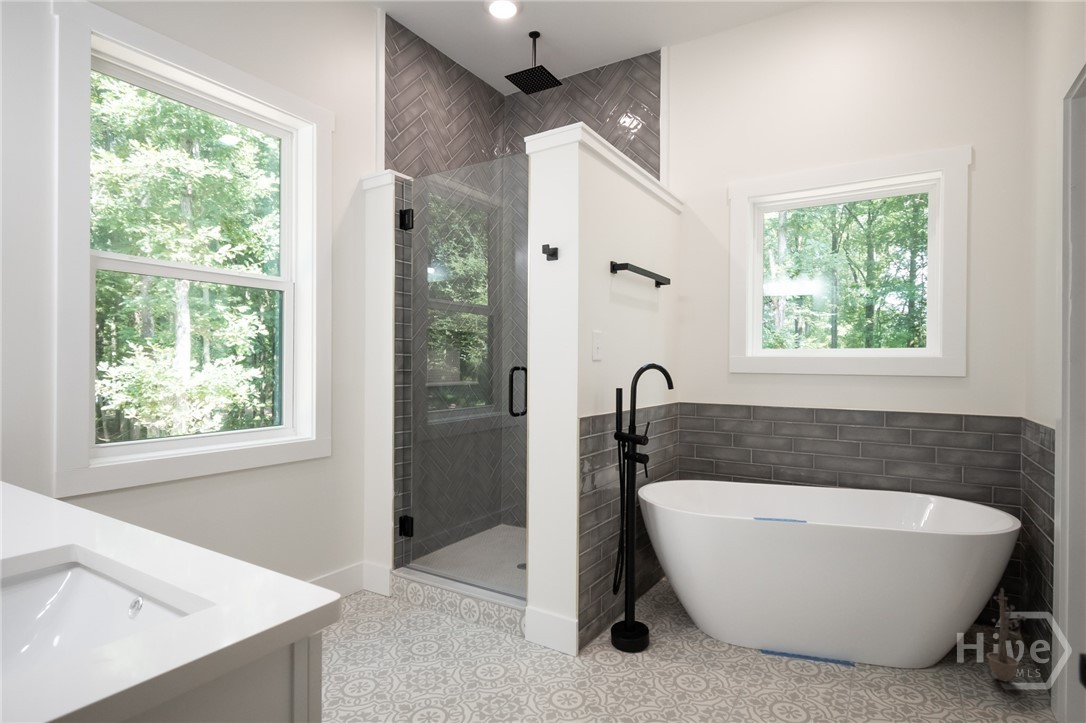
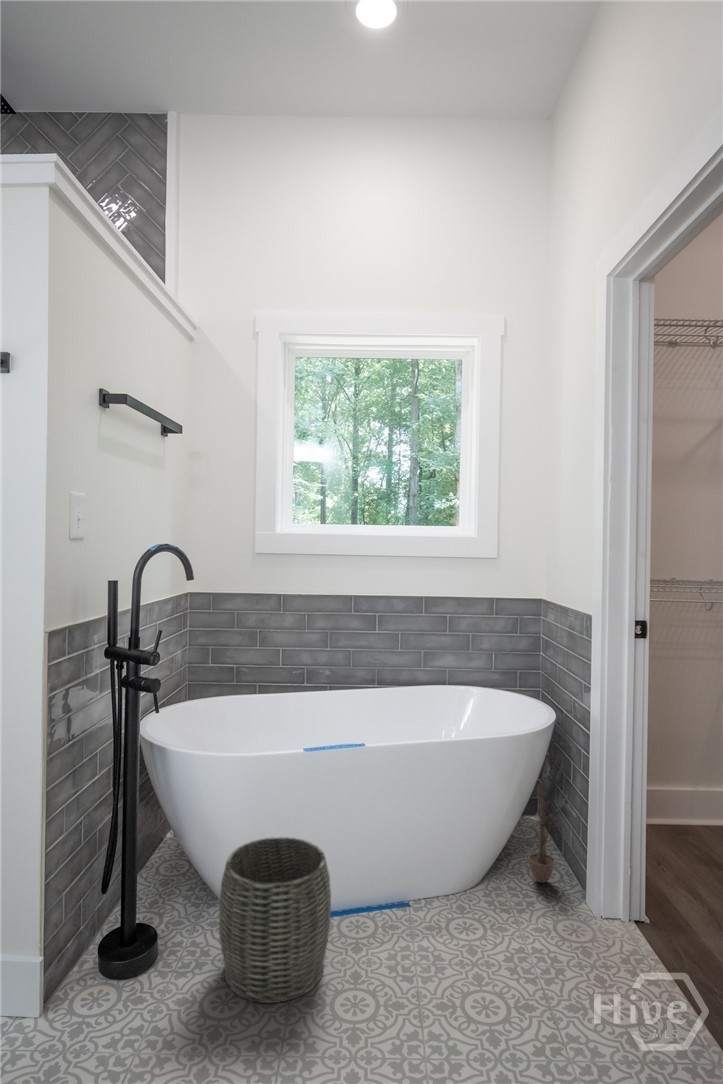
woven basket: none [689,580,775,695] -> present [219,837,331,1003]

